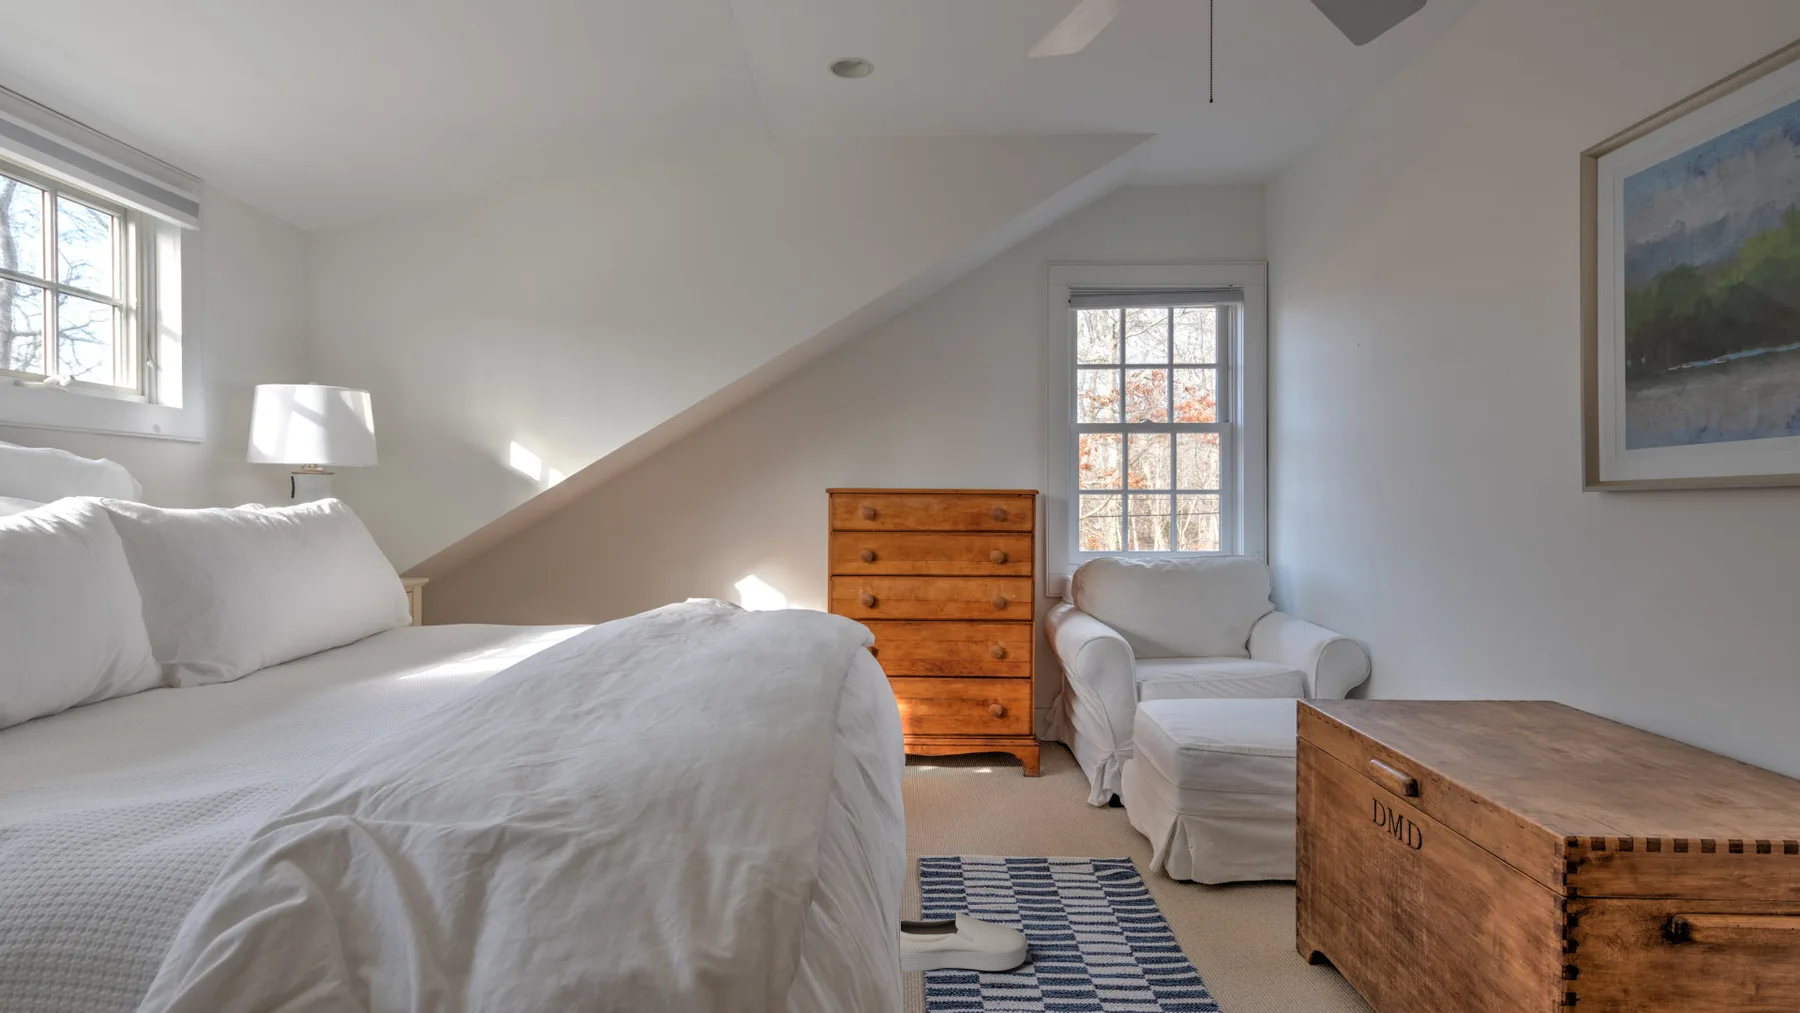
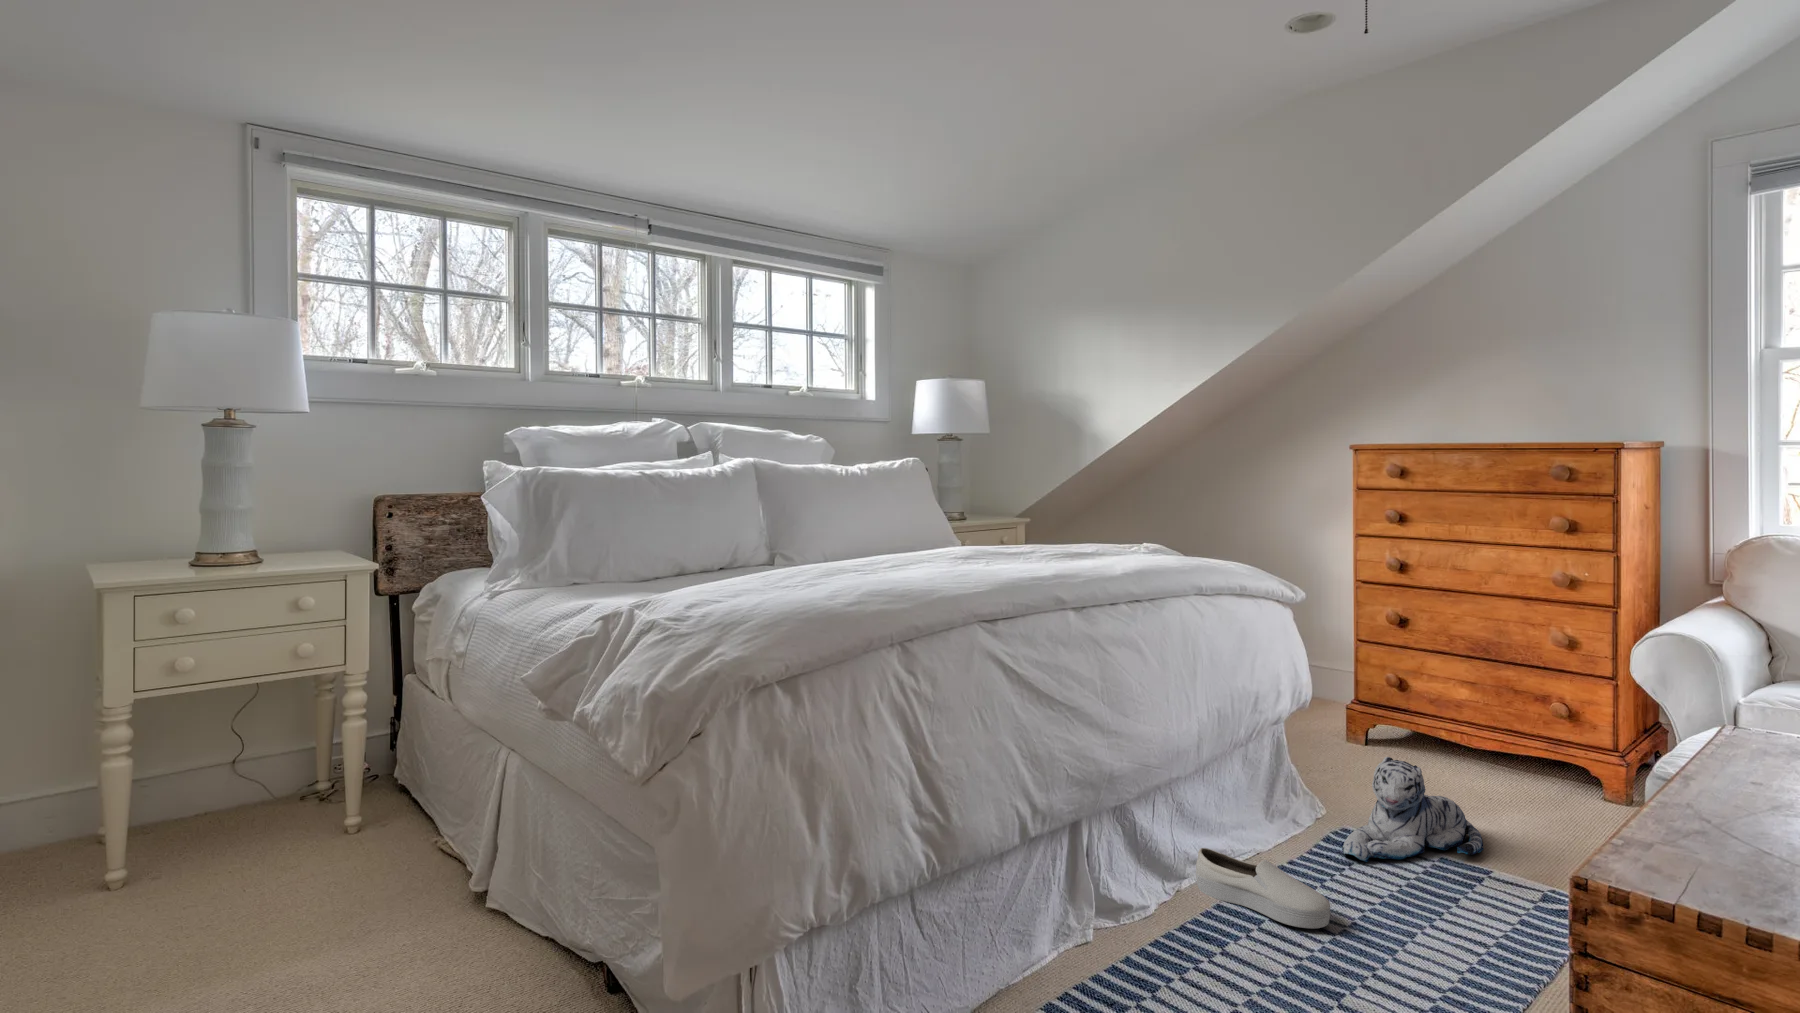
plush toy: none [938,778,1024,884] -> present [1342,757,1483,862]

